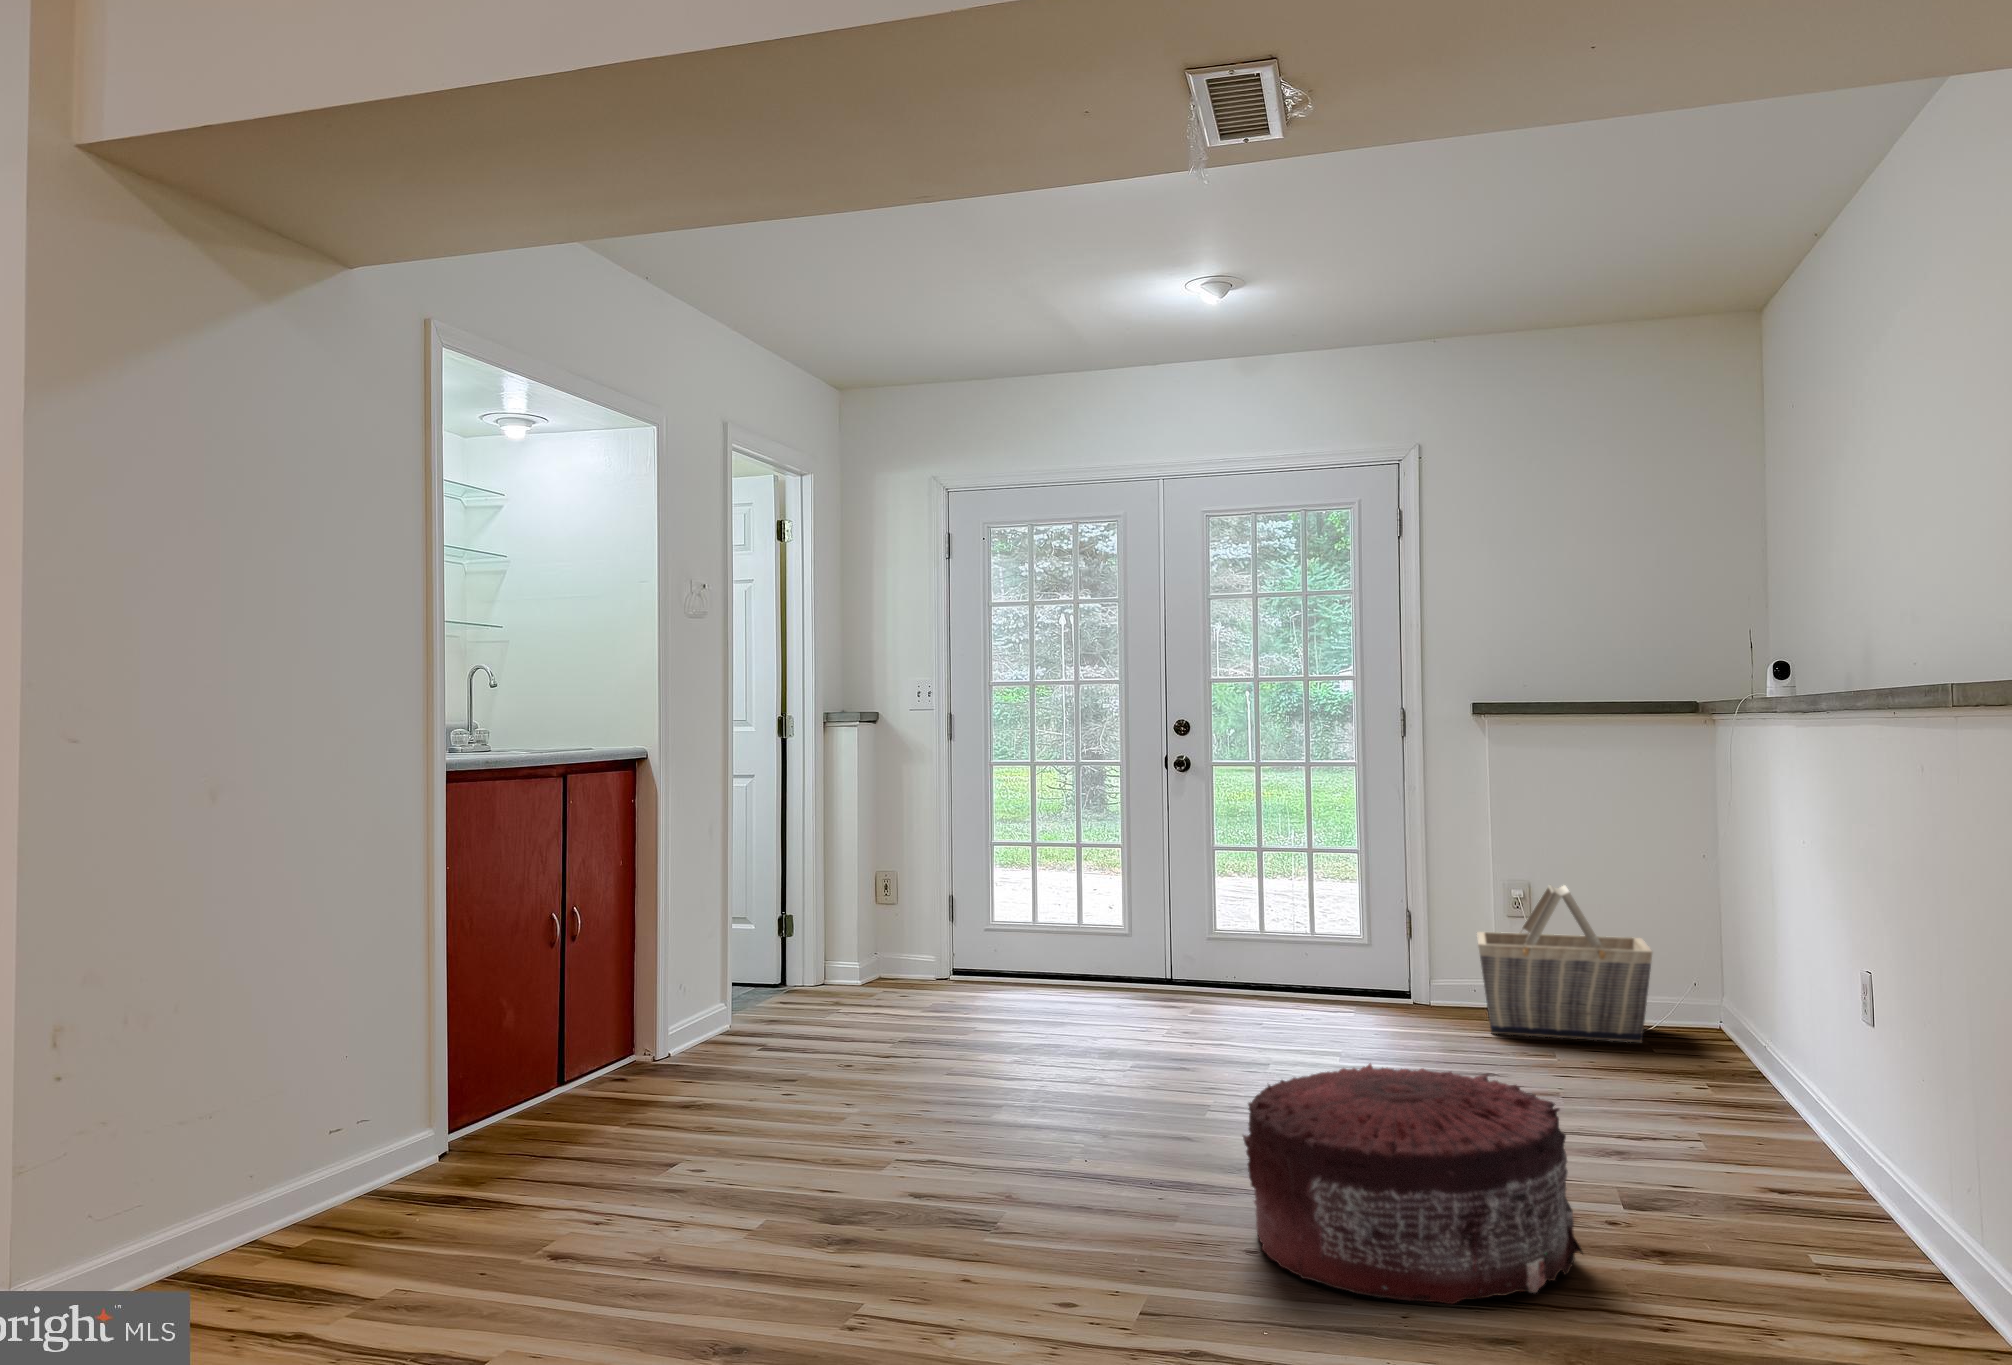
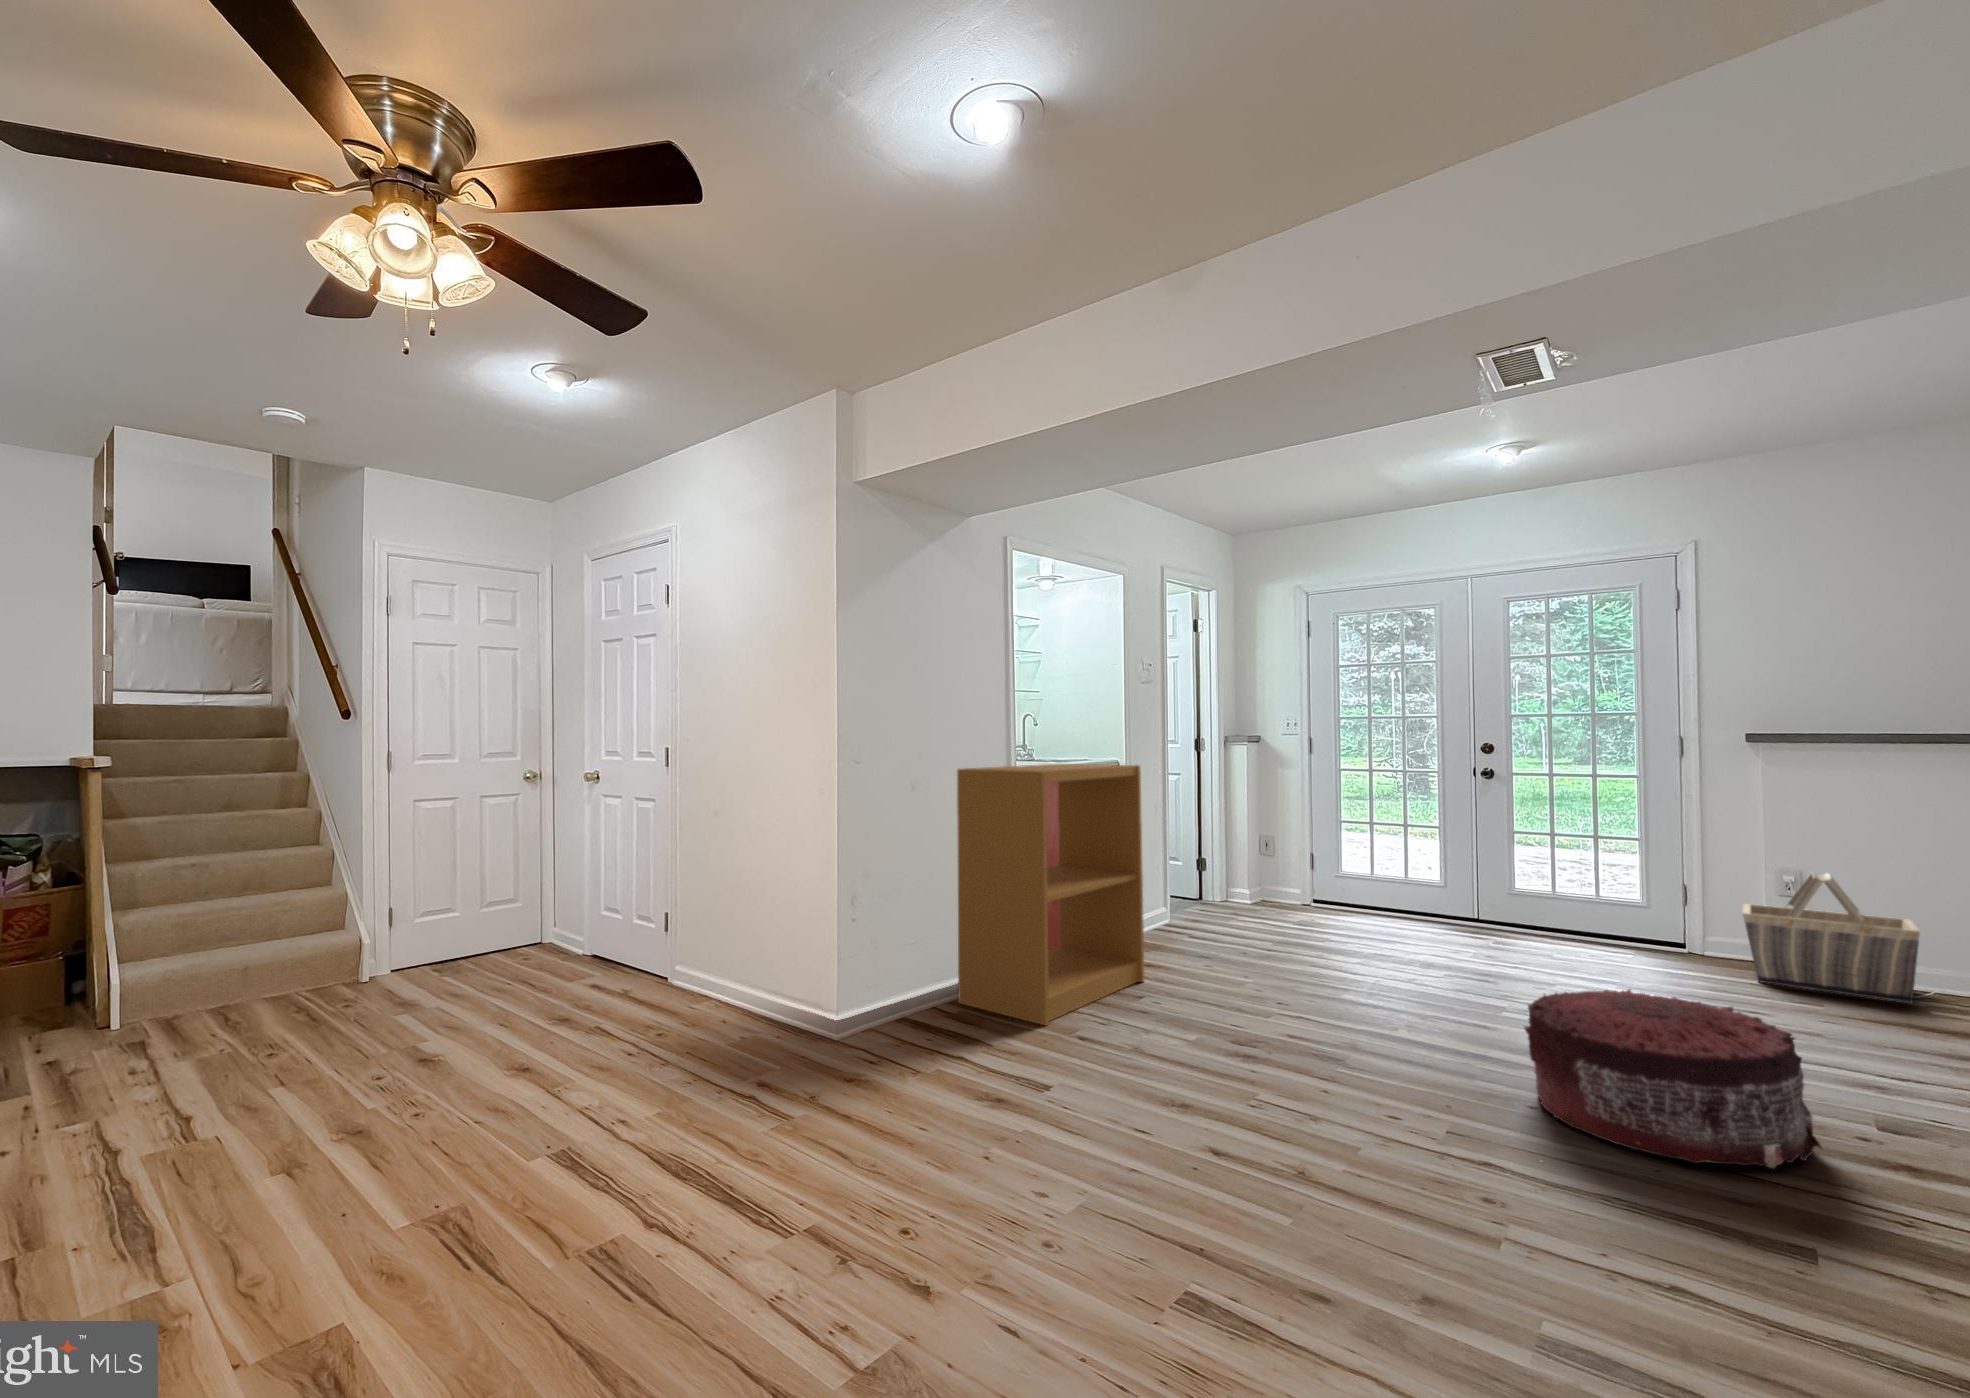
bookshelf: none [314,760,678,1241] -> present [957,764,1145,1025]

